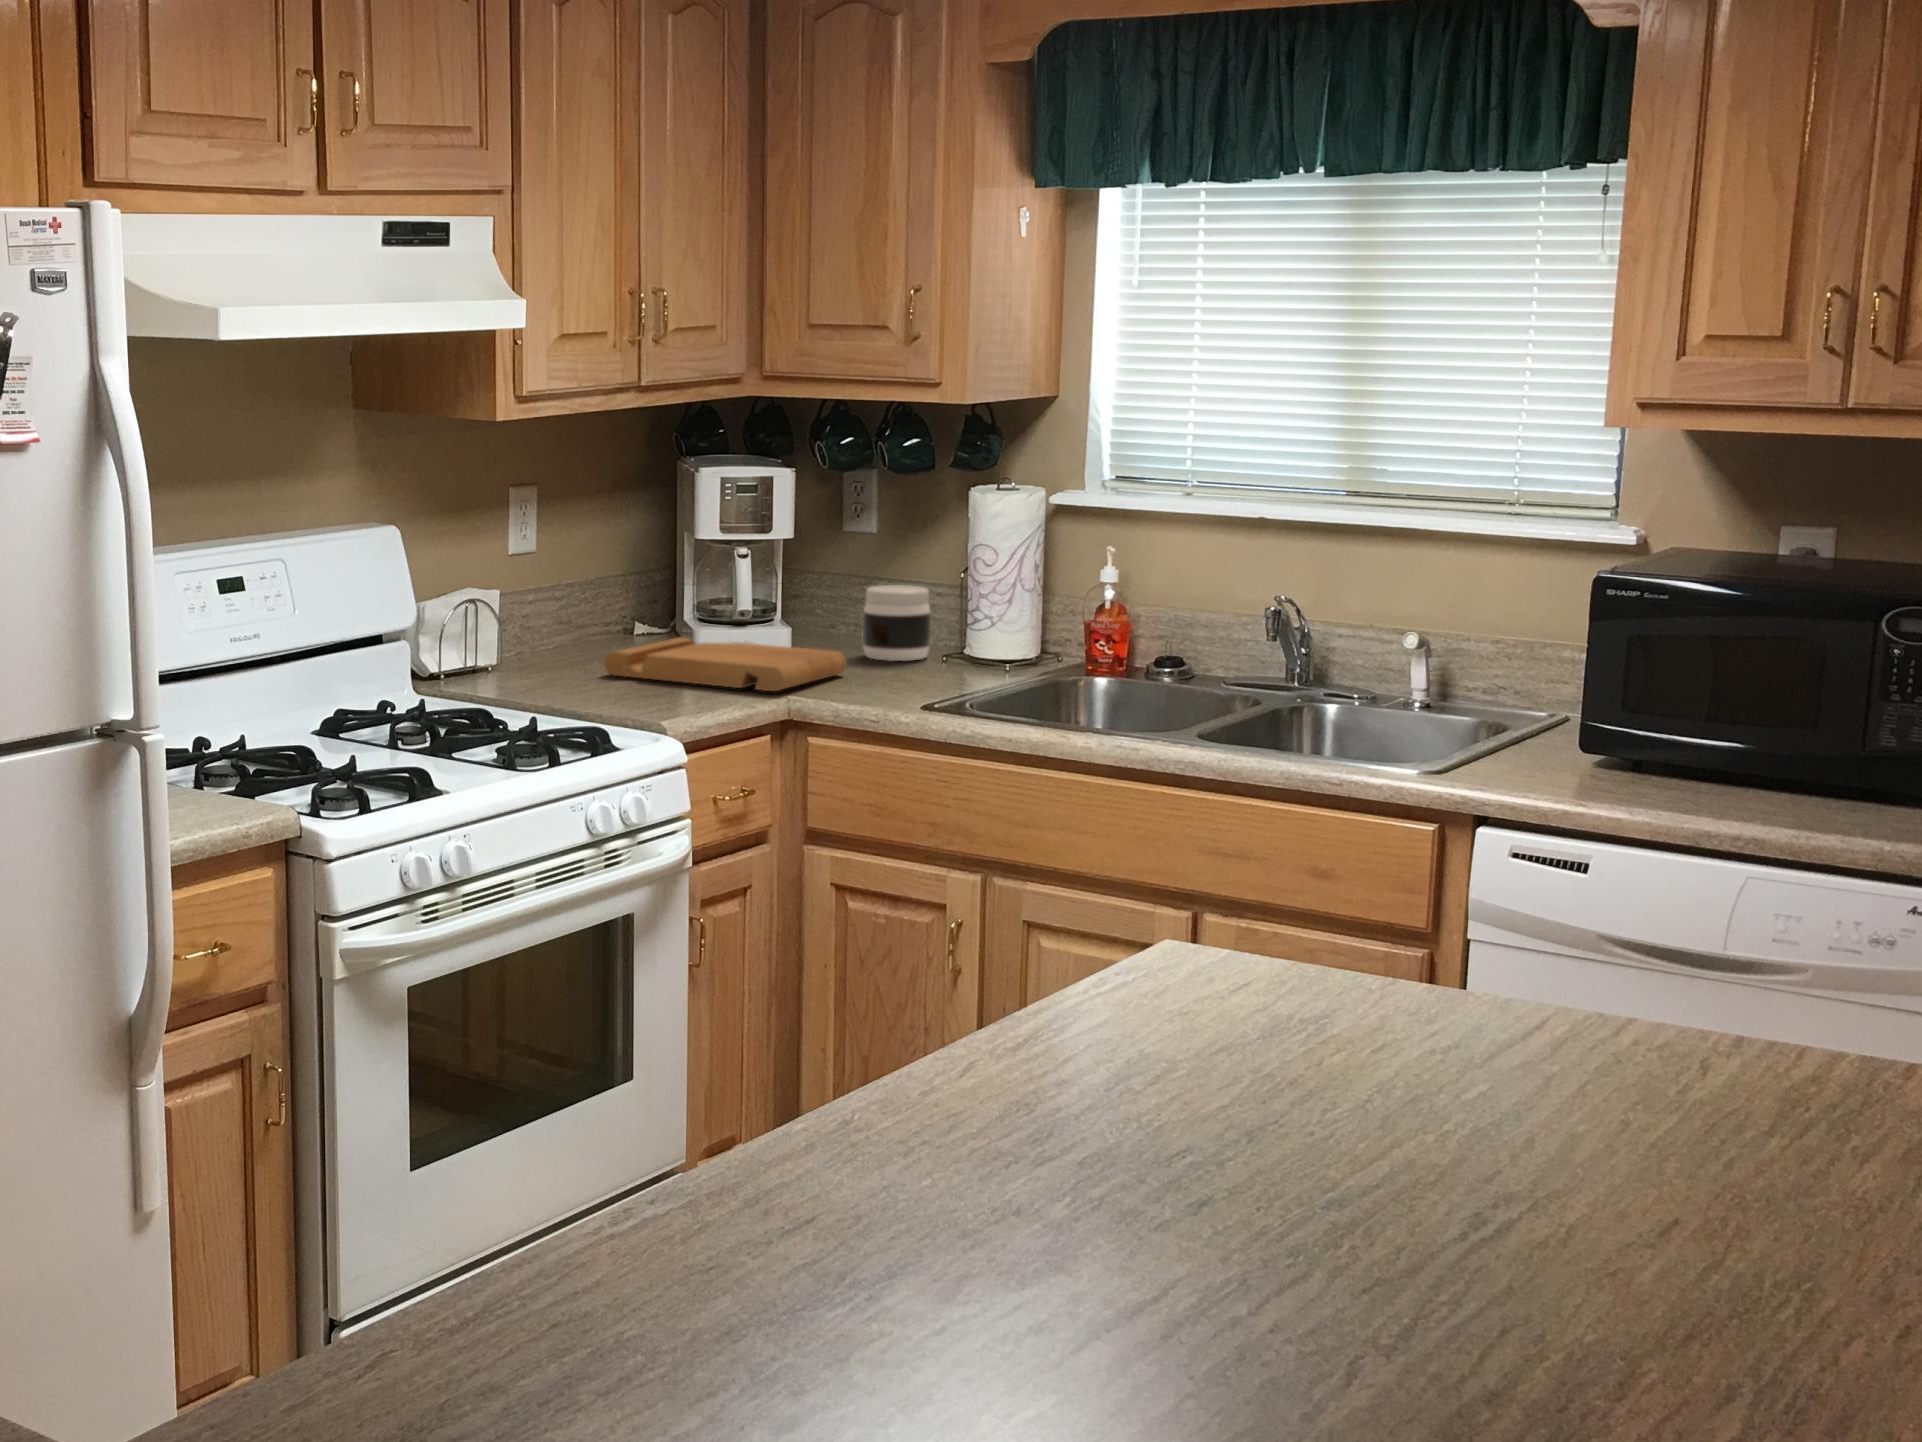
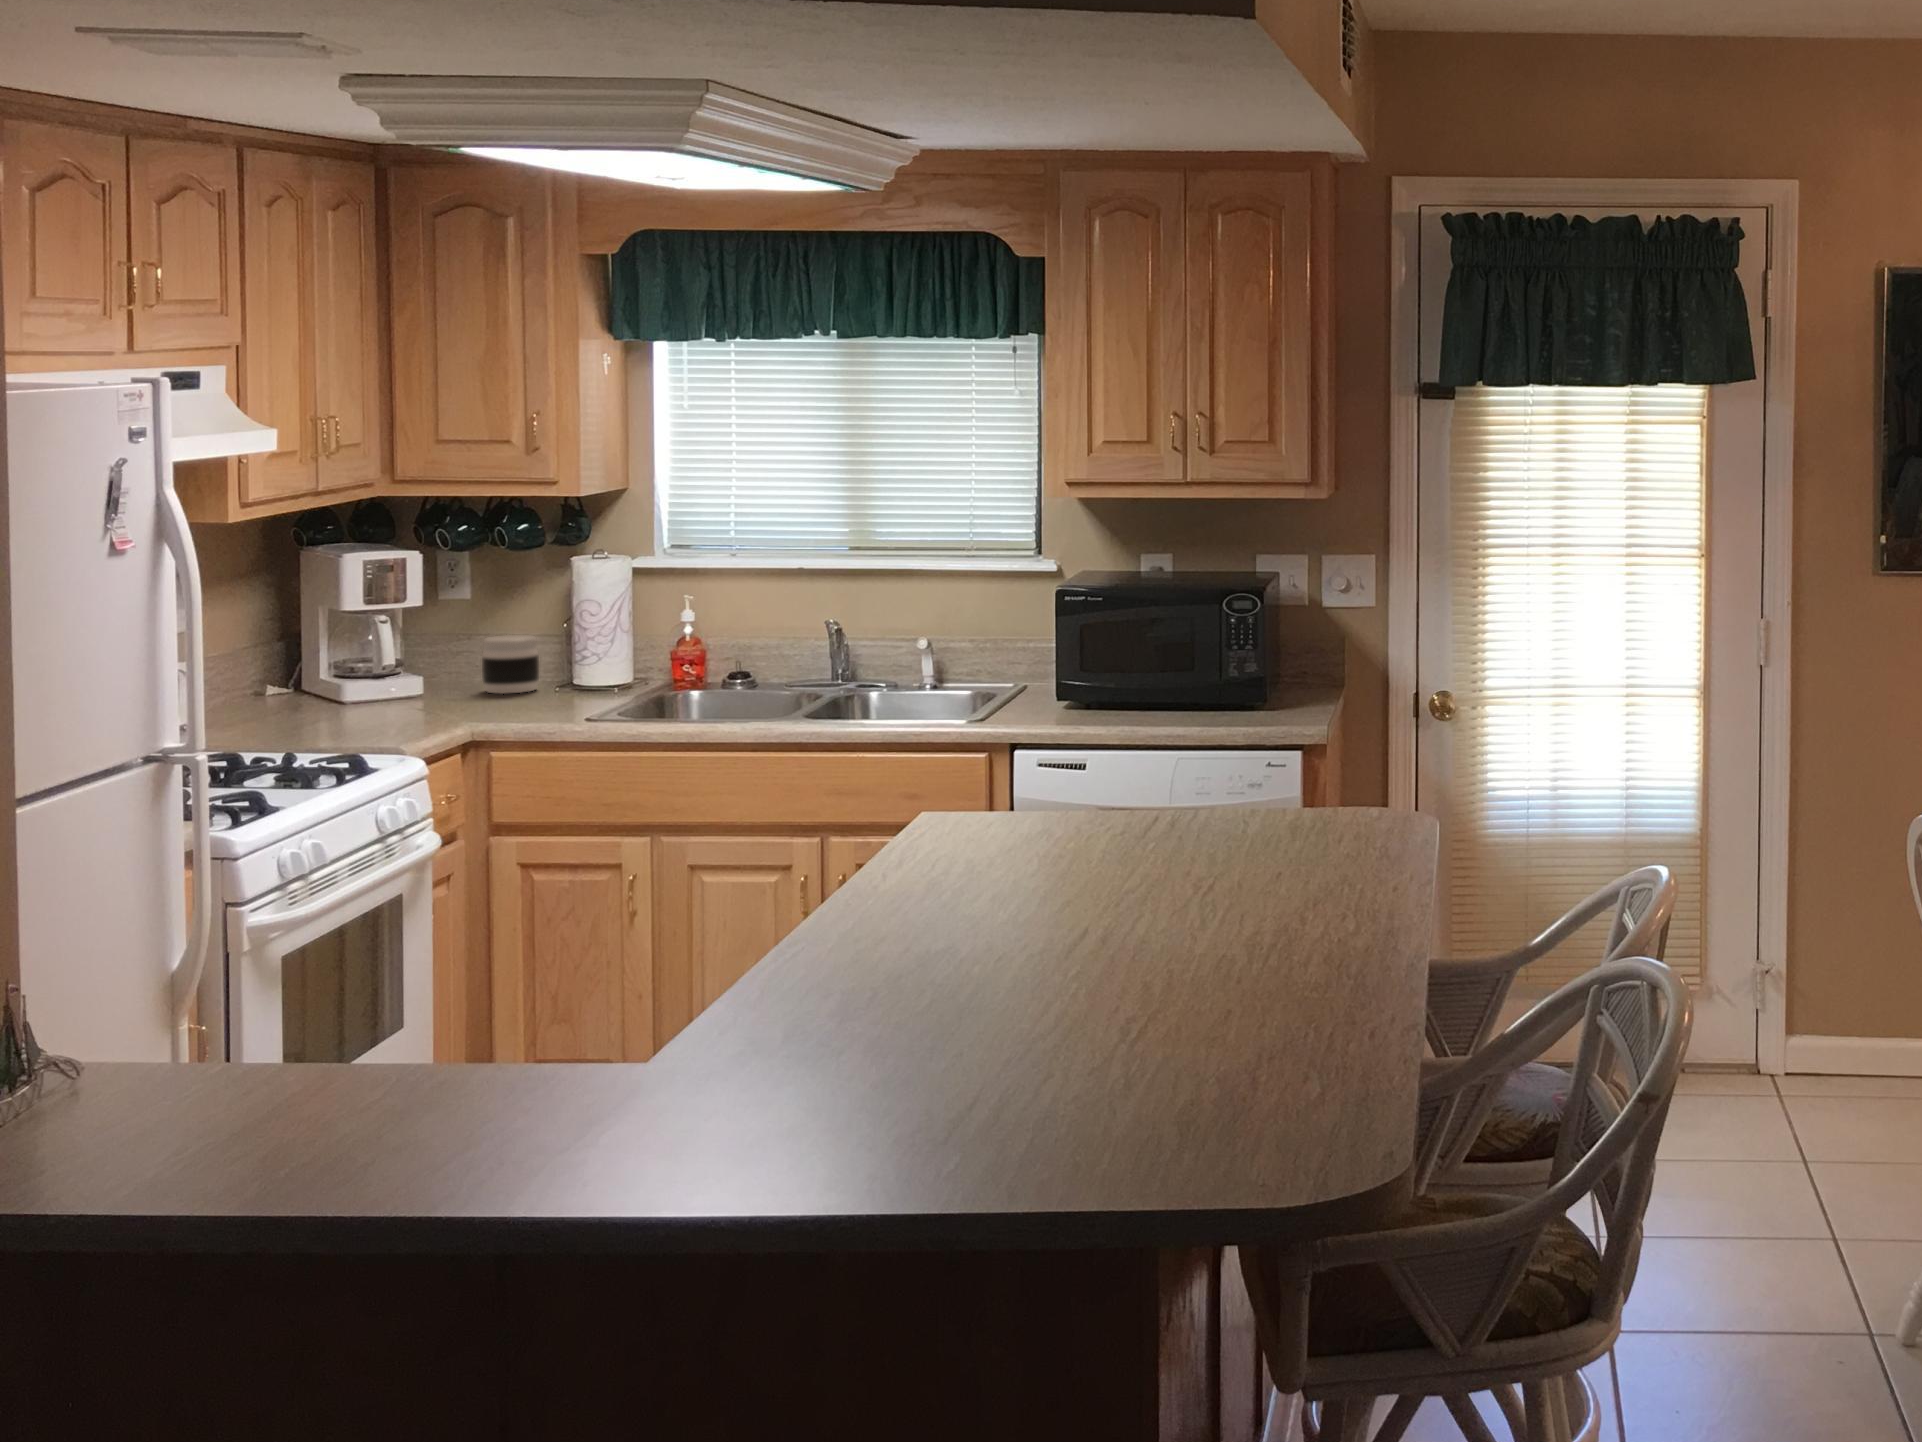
cutting board: present [604,637,847,691] -> none [277,688,488,724]

